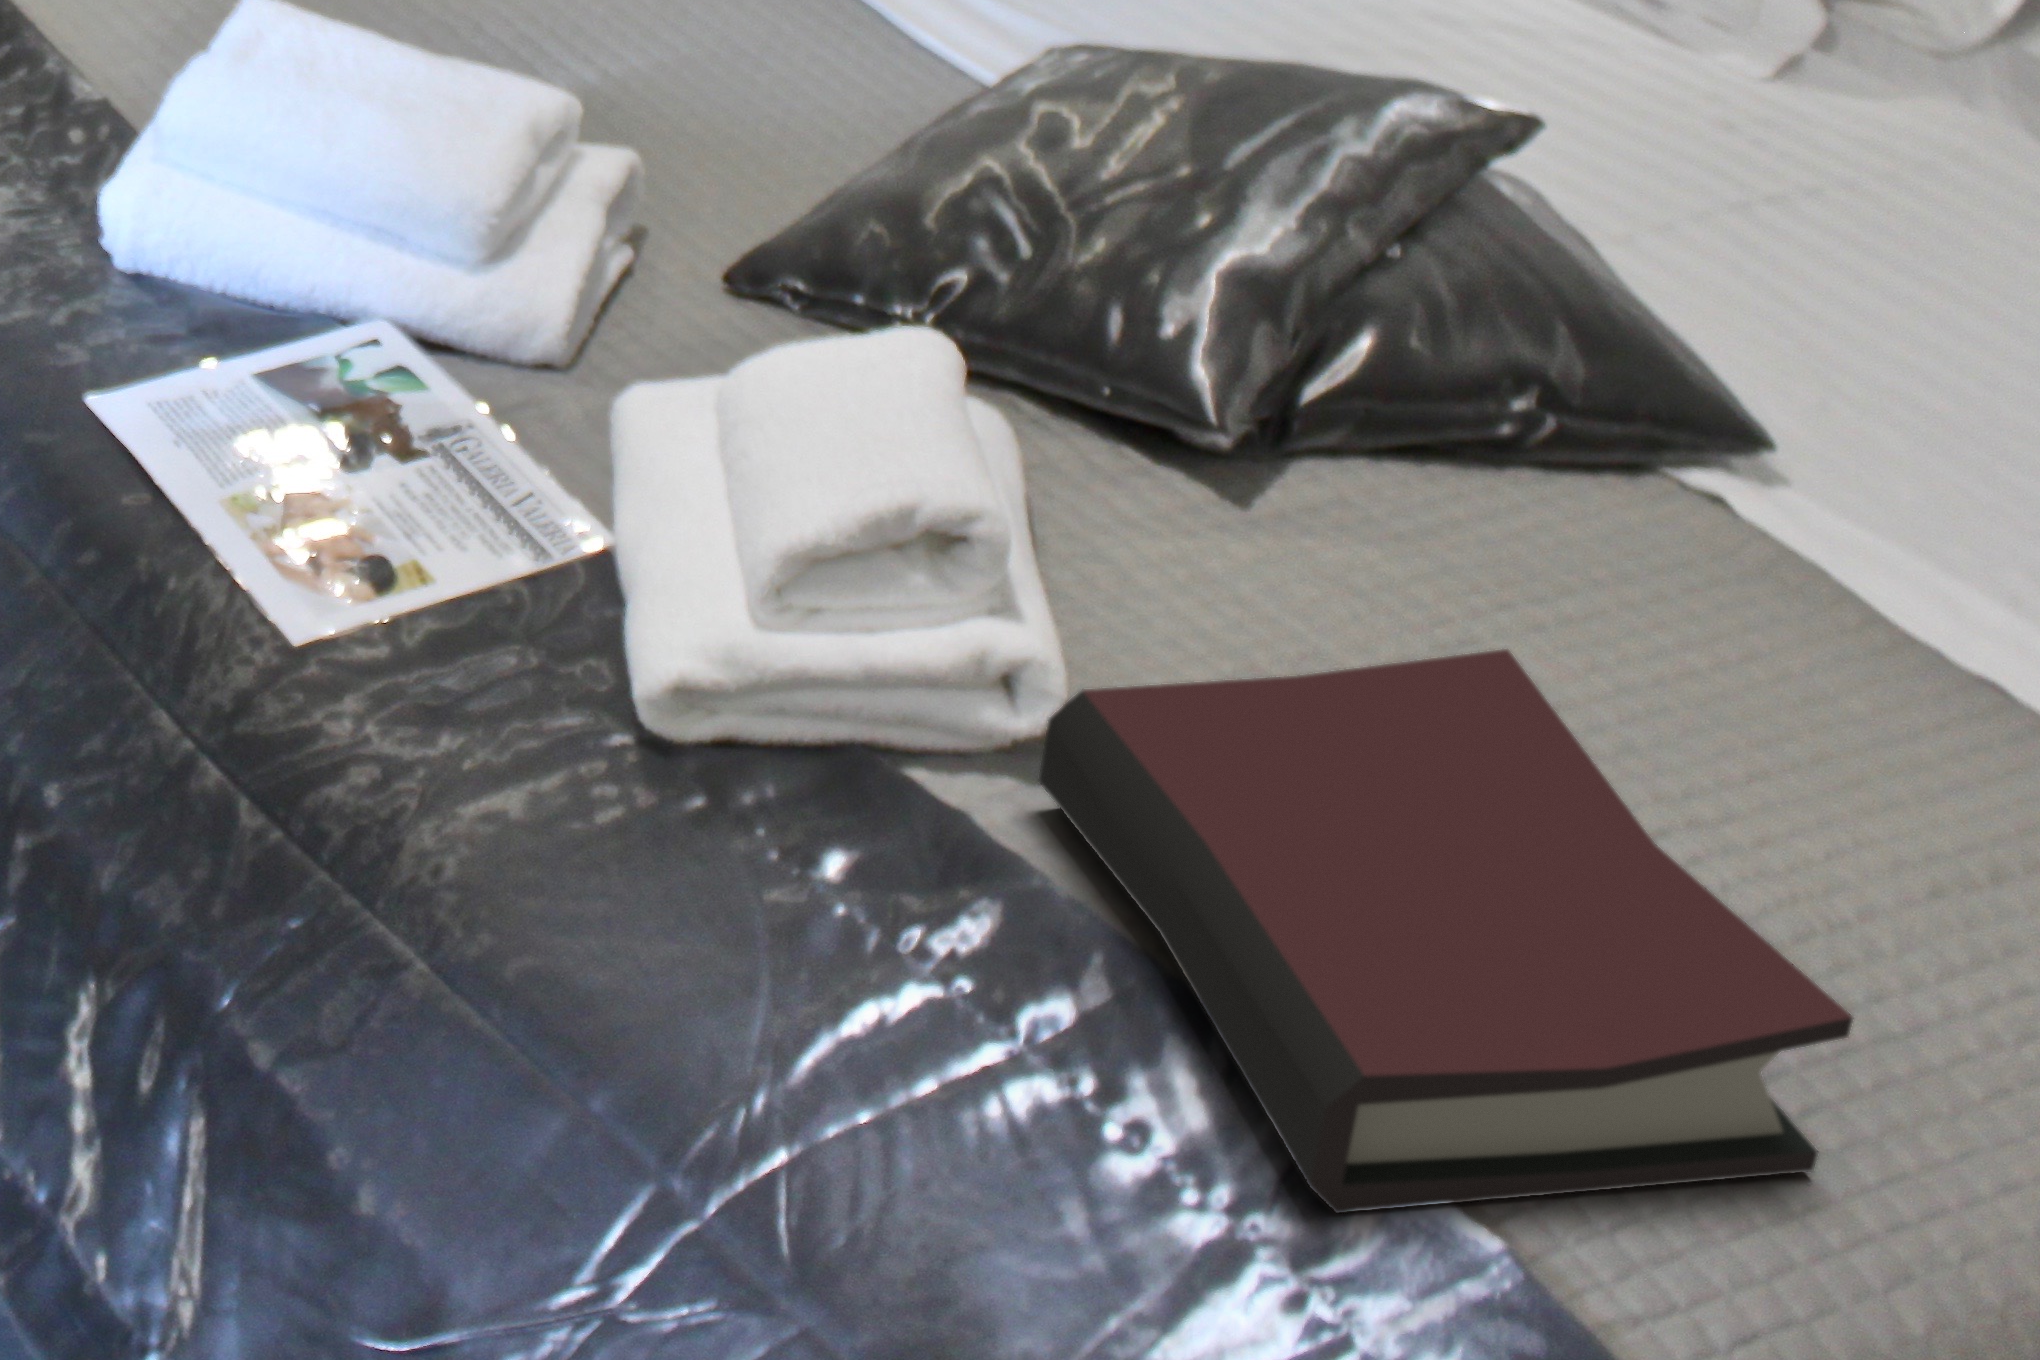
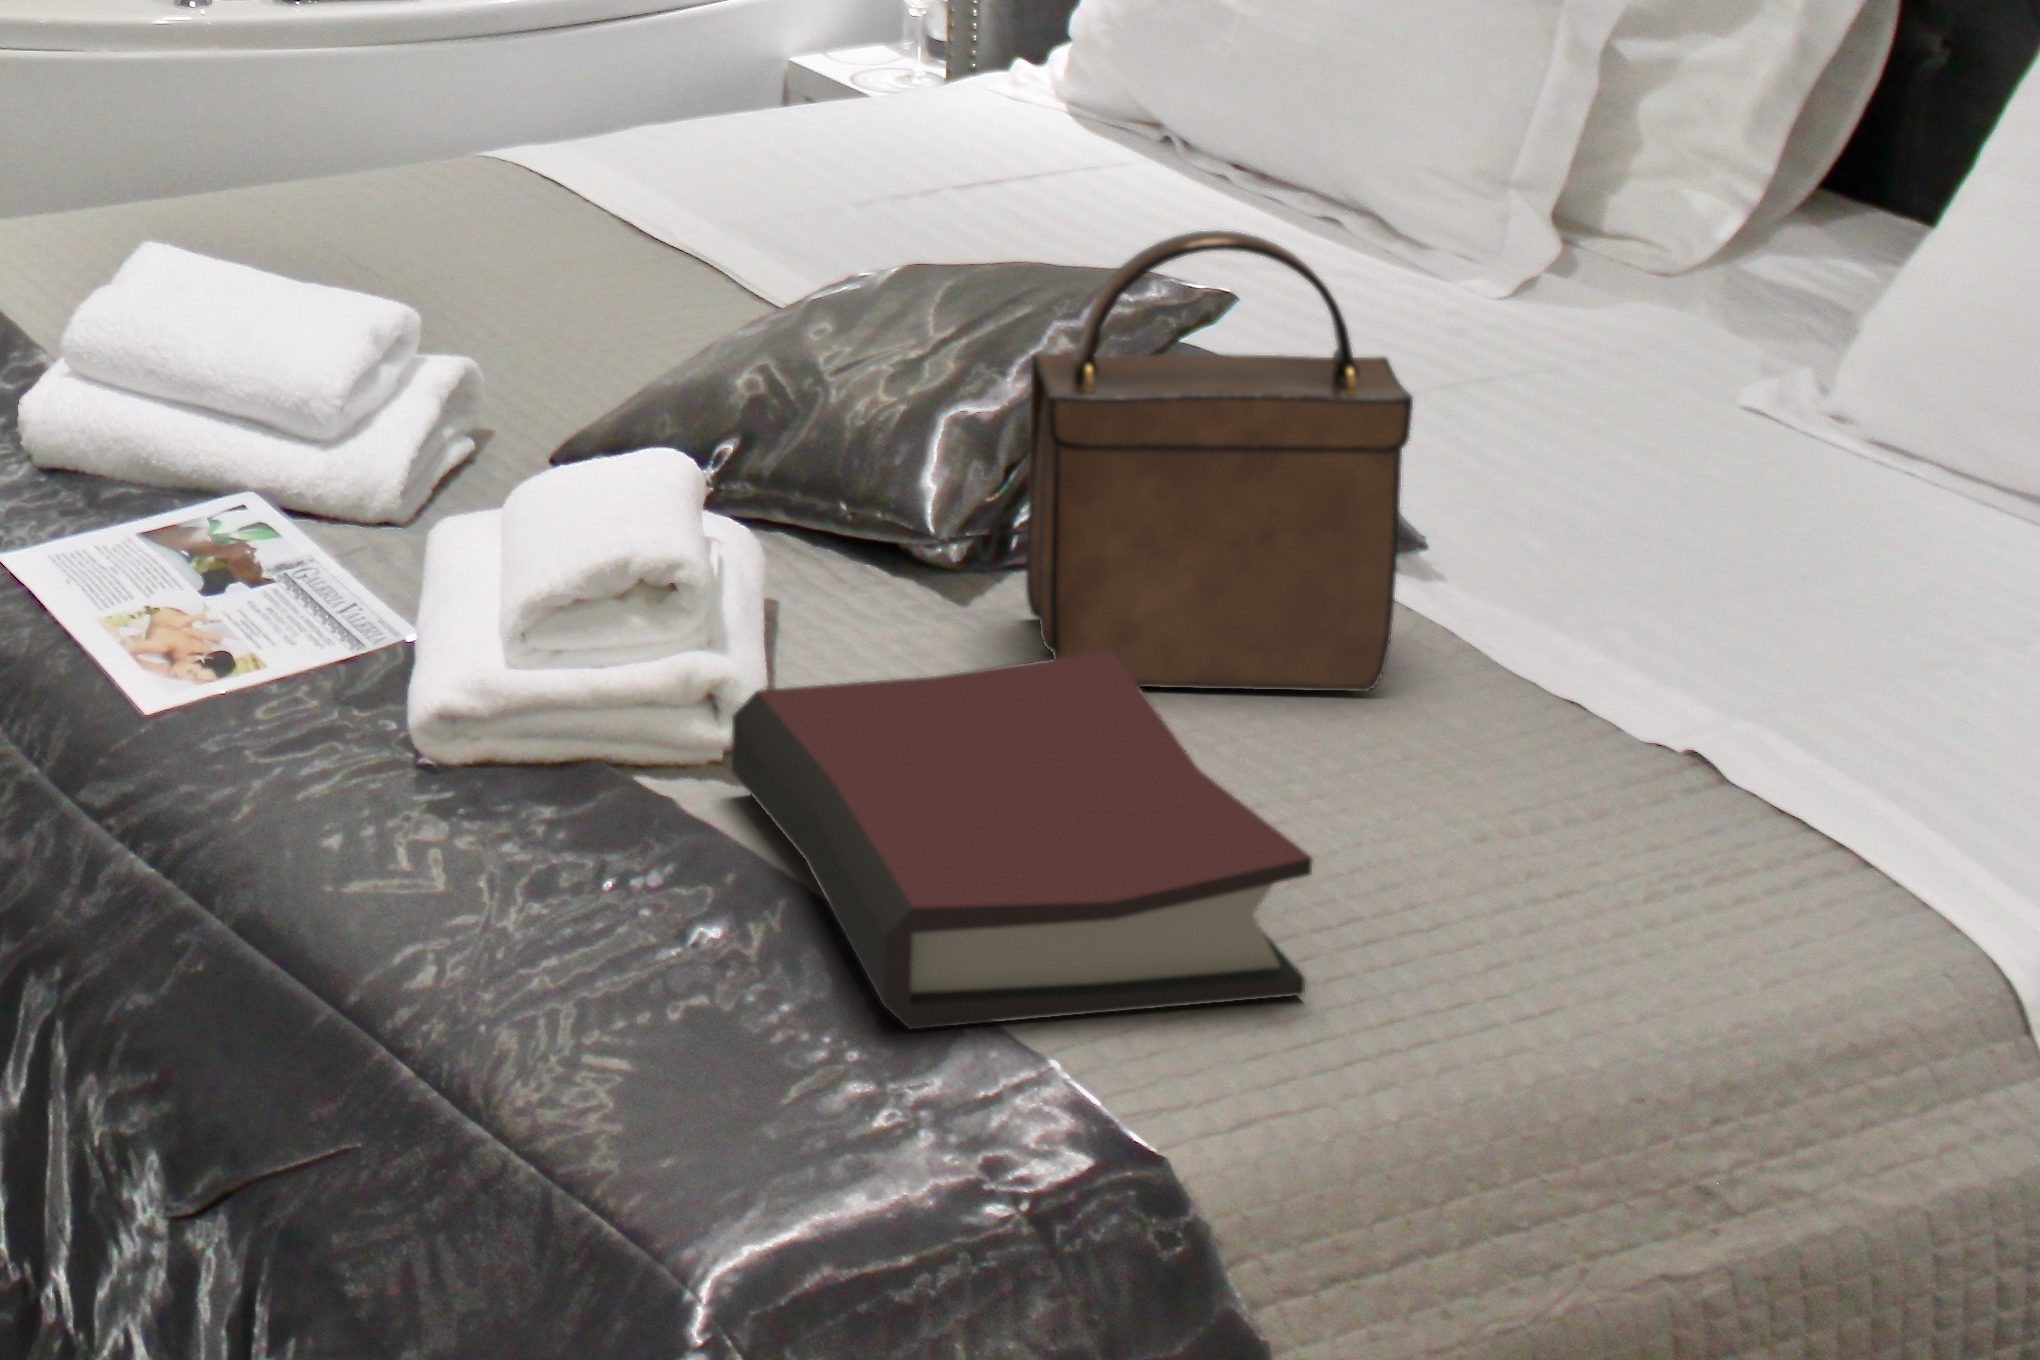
handbag: none [1334,118,1869,673] -> present [1026,230,1413,692]

